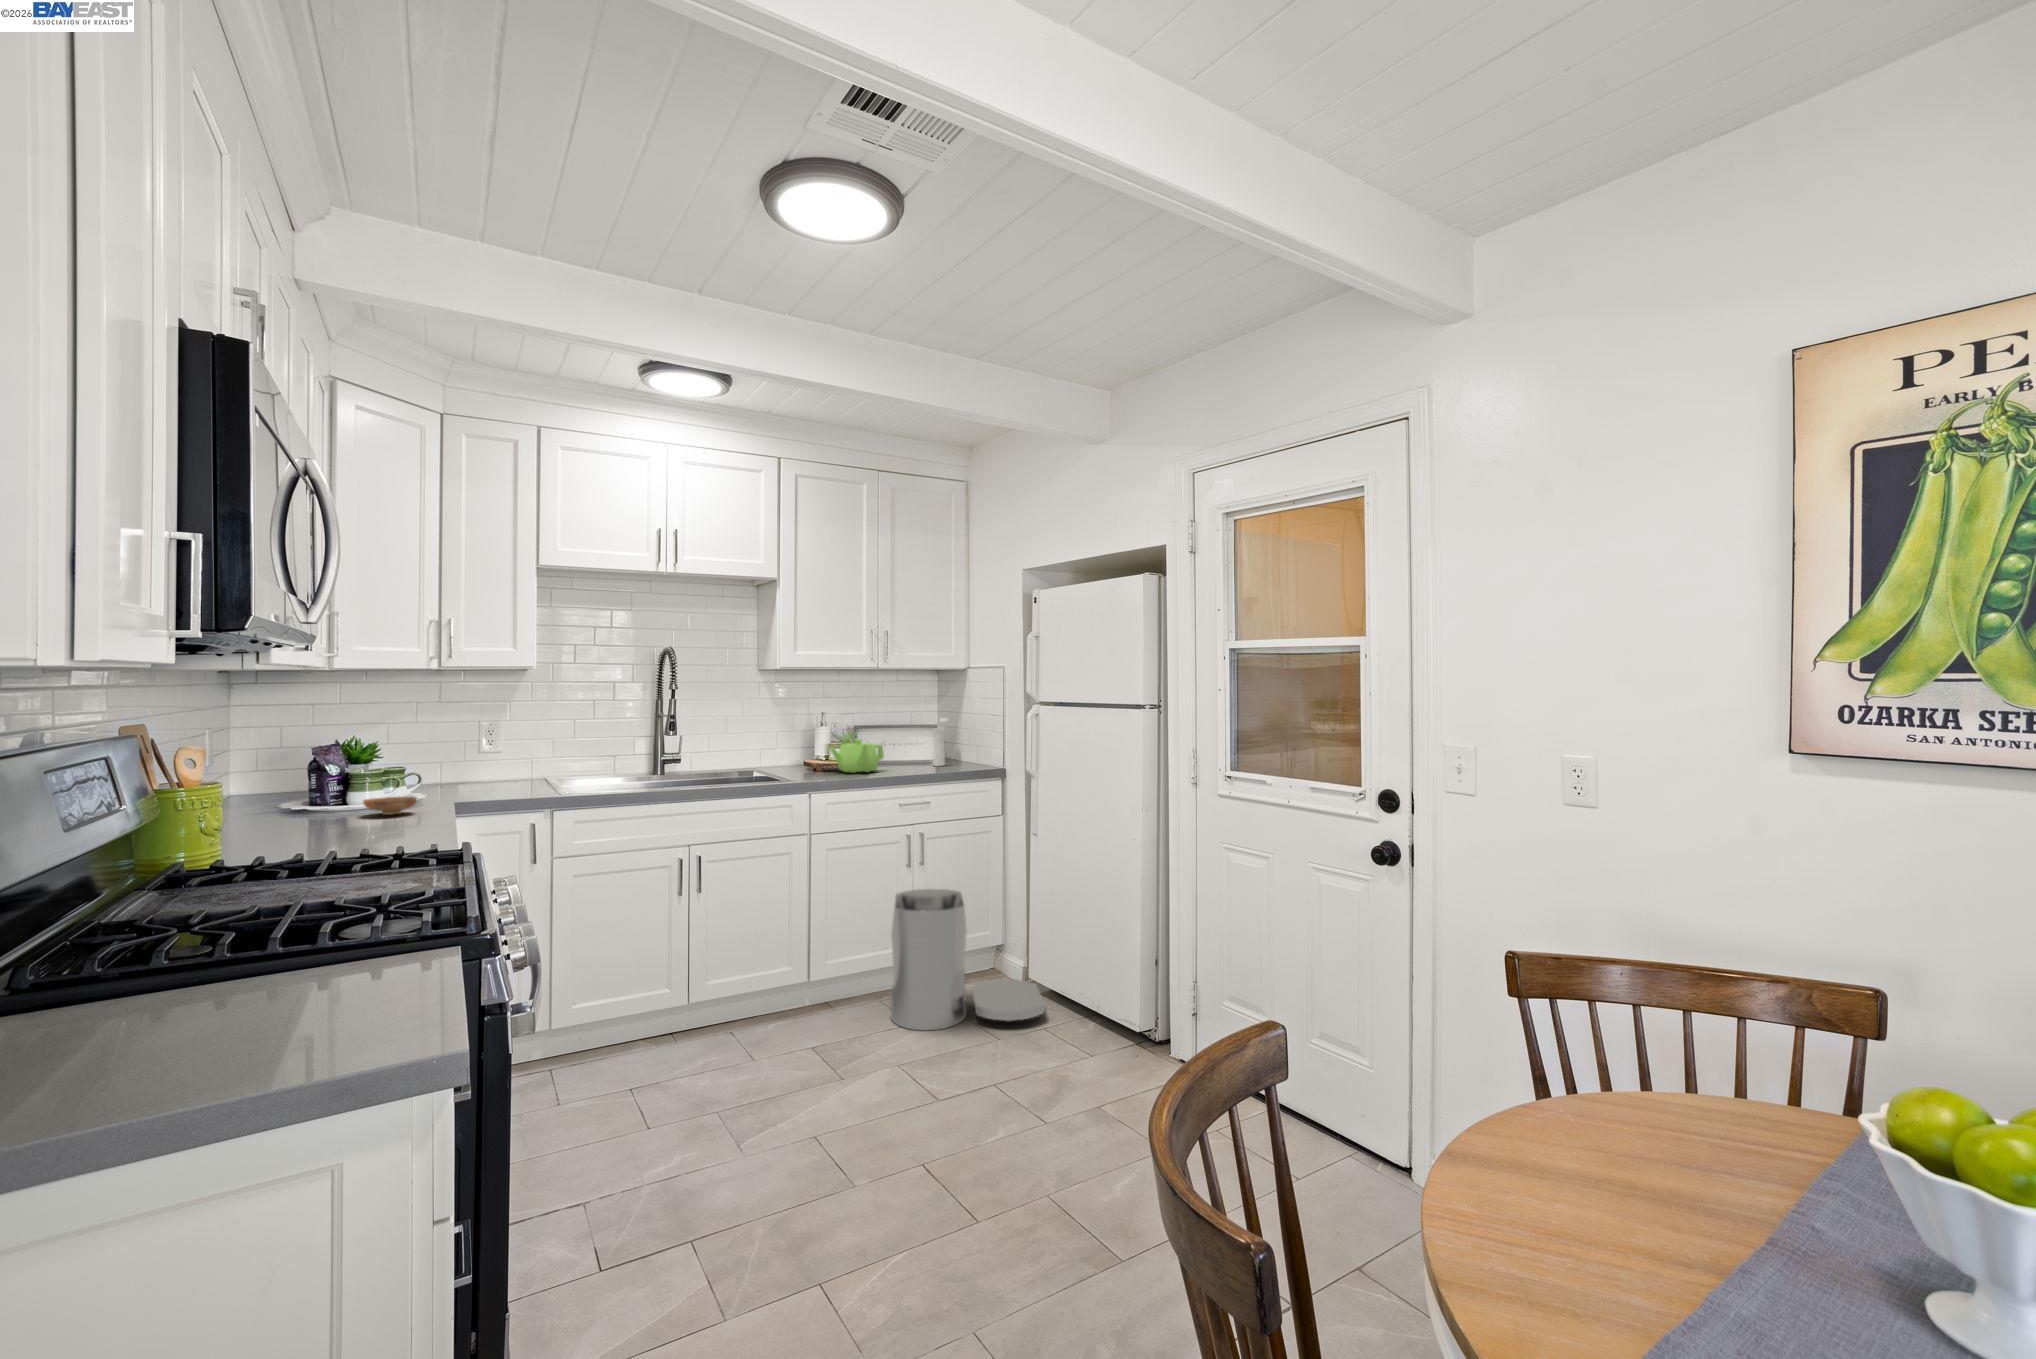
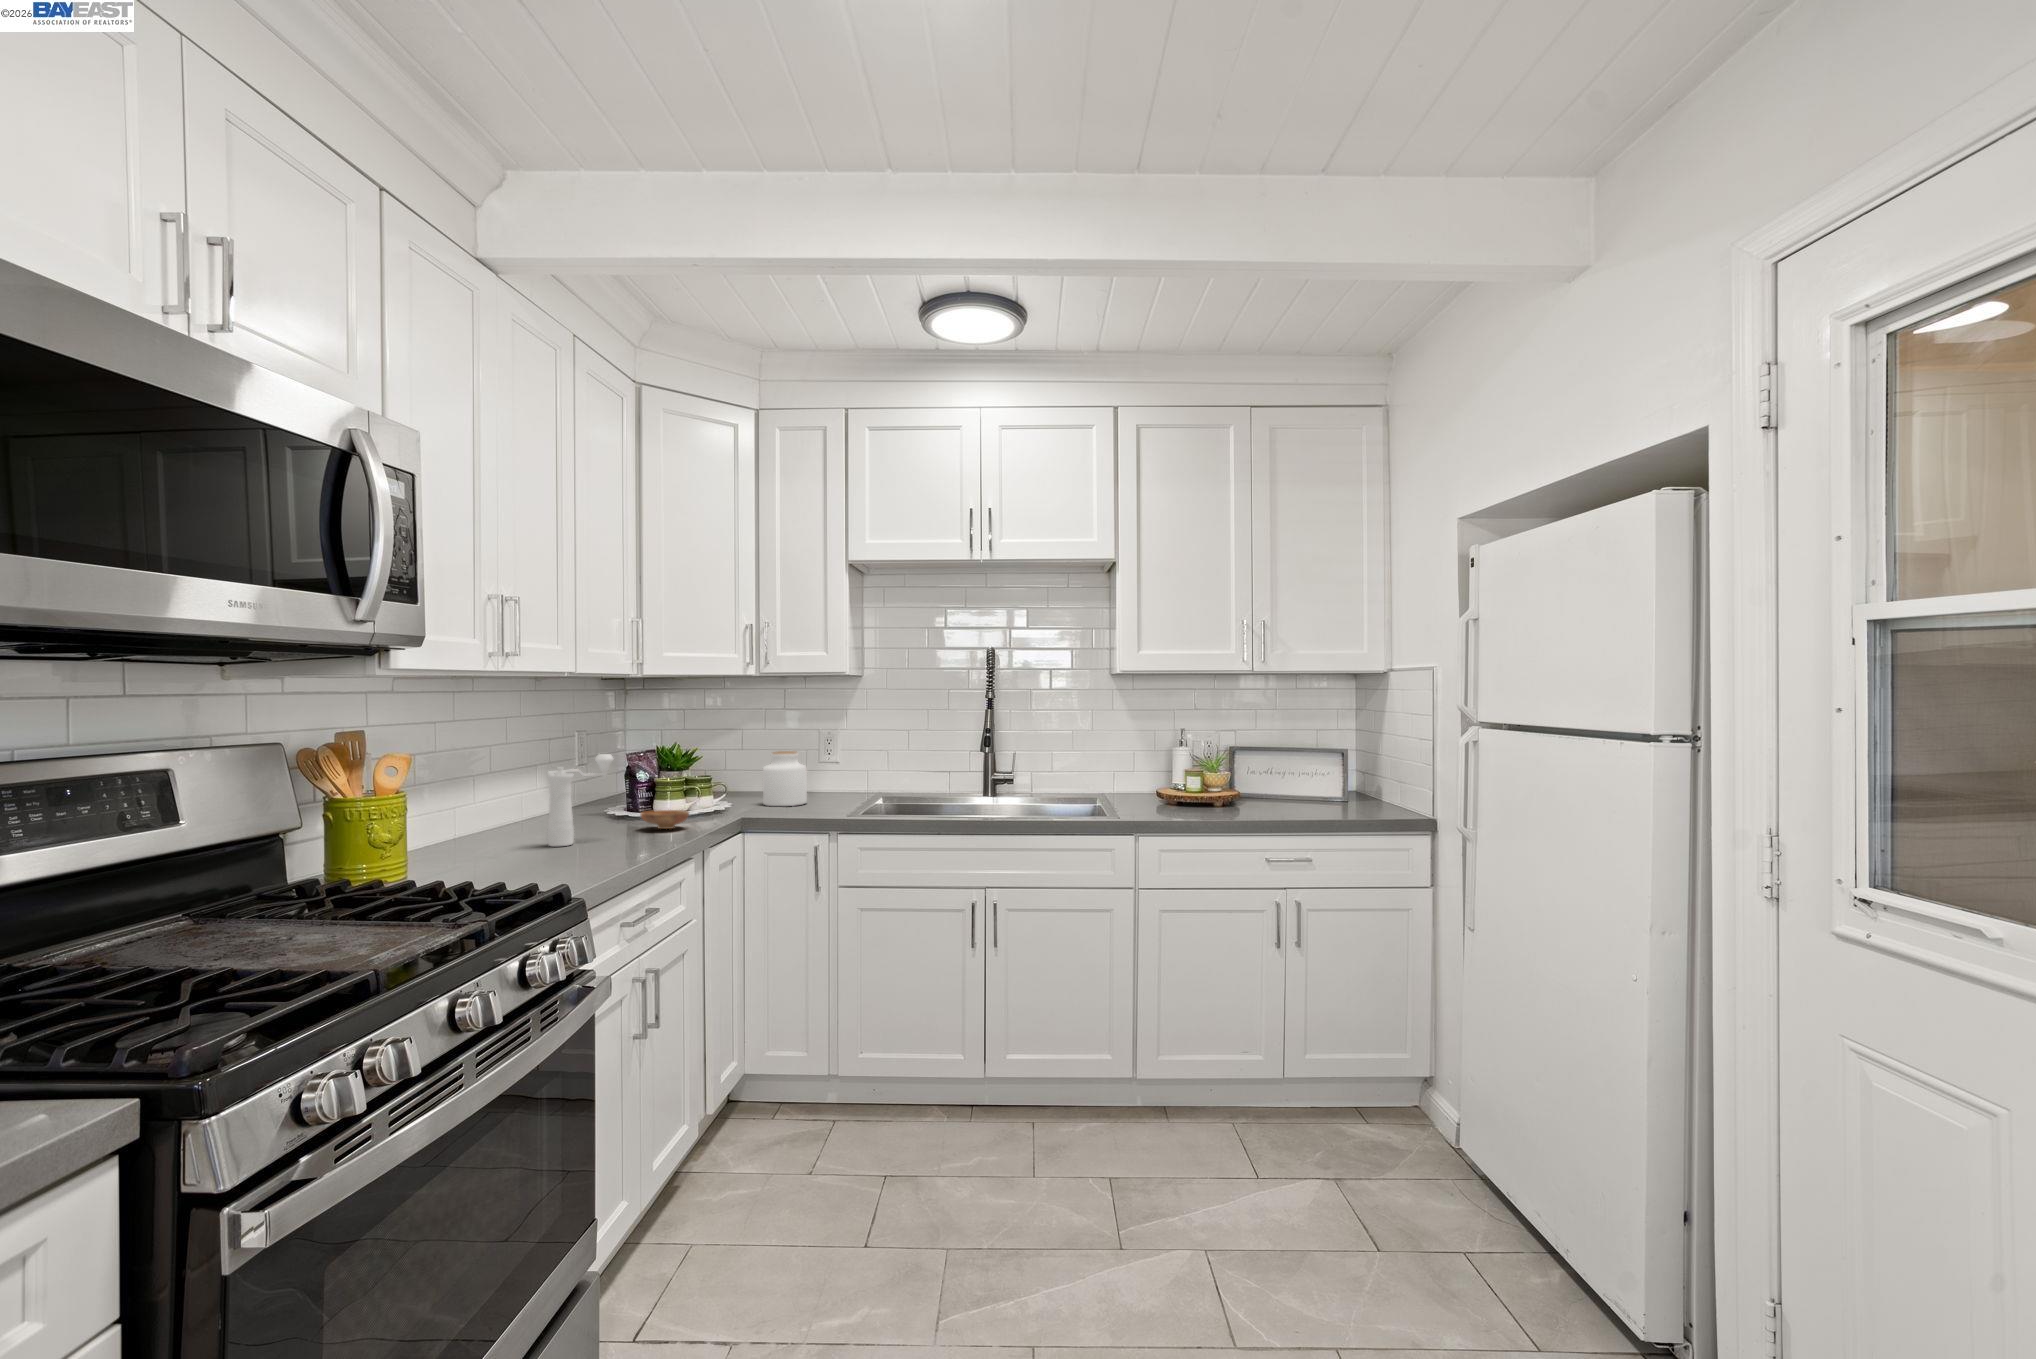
pepper mill: present [932,718,948,766] -> present [548,754,613,846]
teapot: present [830,739,884,773] -> none [1179,766,1254,811]
jar: none [440,740,487,792] -> present [763,751,807,806]
trash can: present [891,889,1044,1031] -> none [1227,983,1462,1216]

